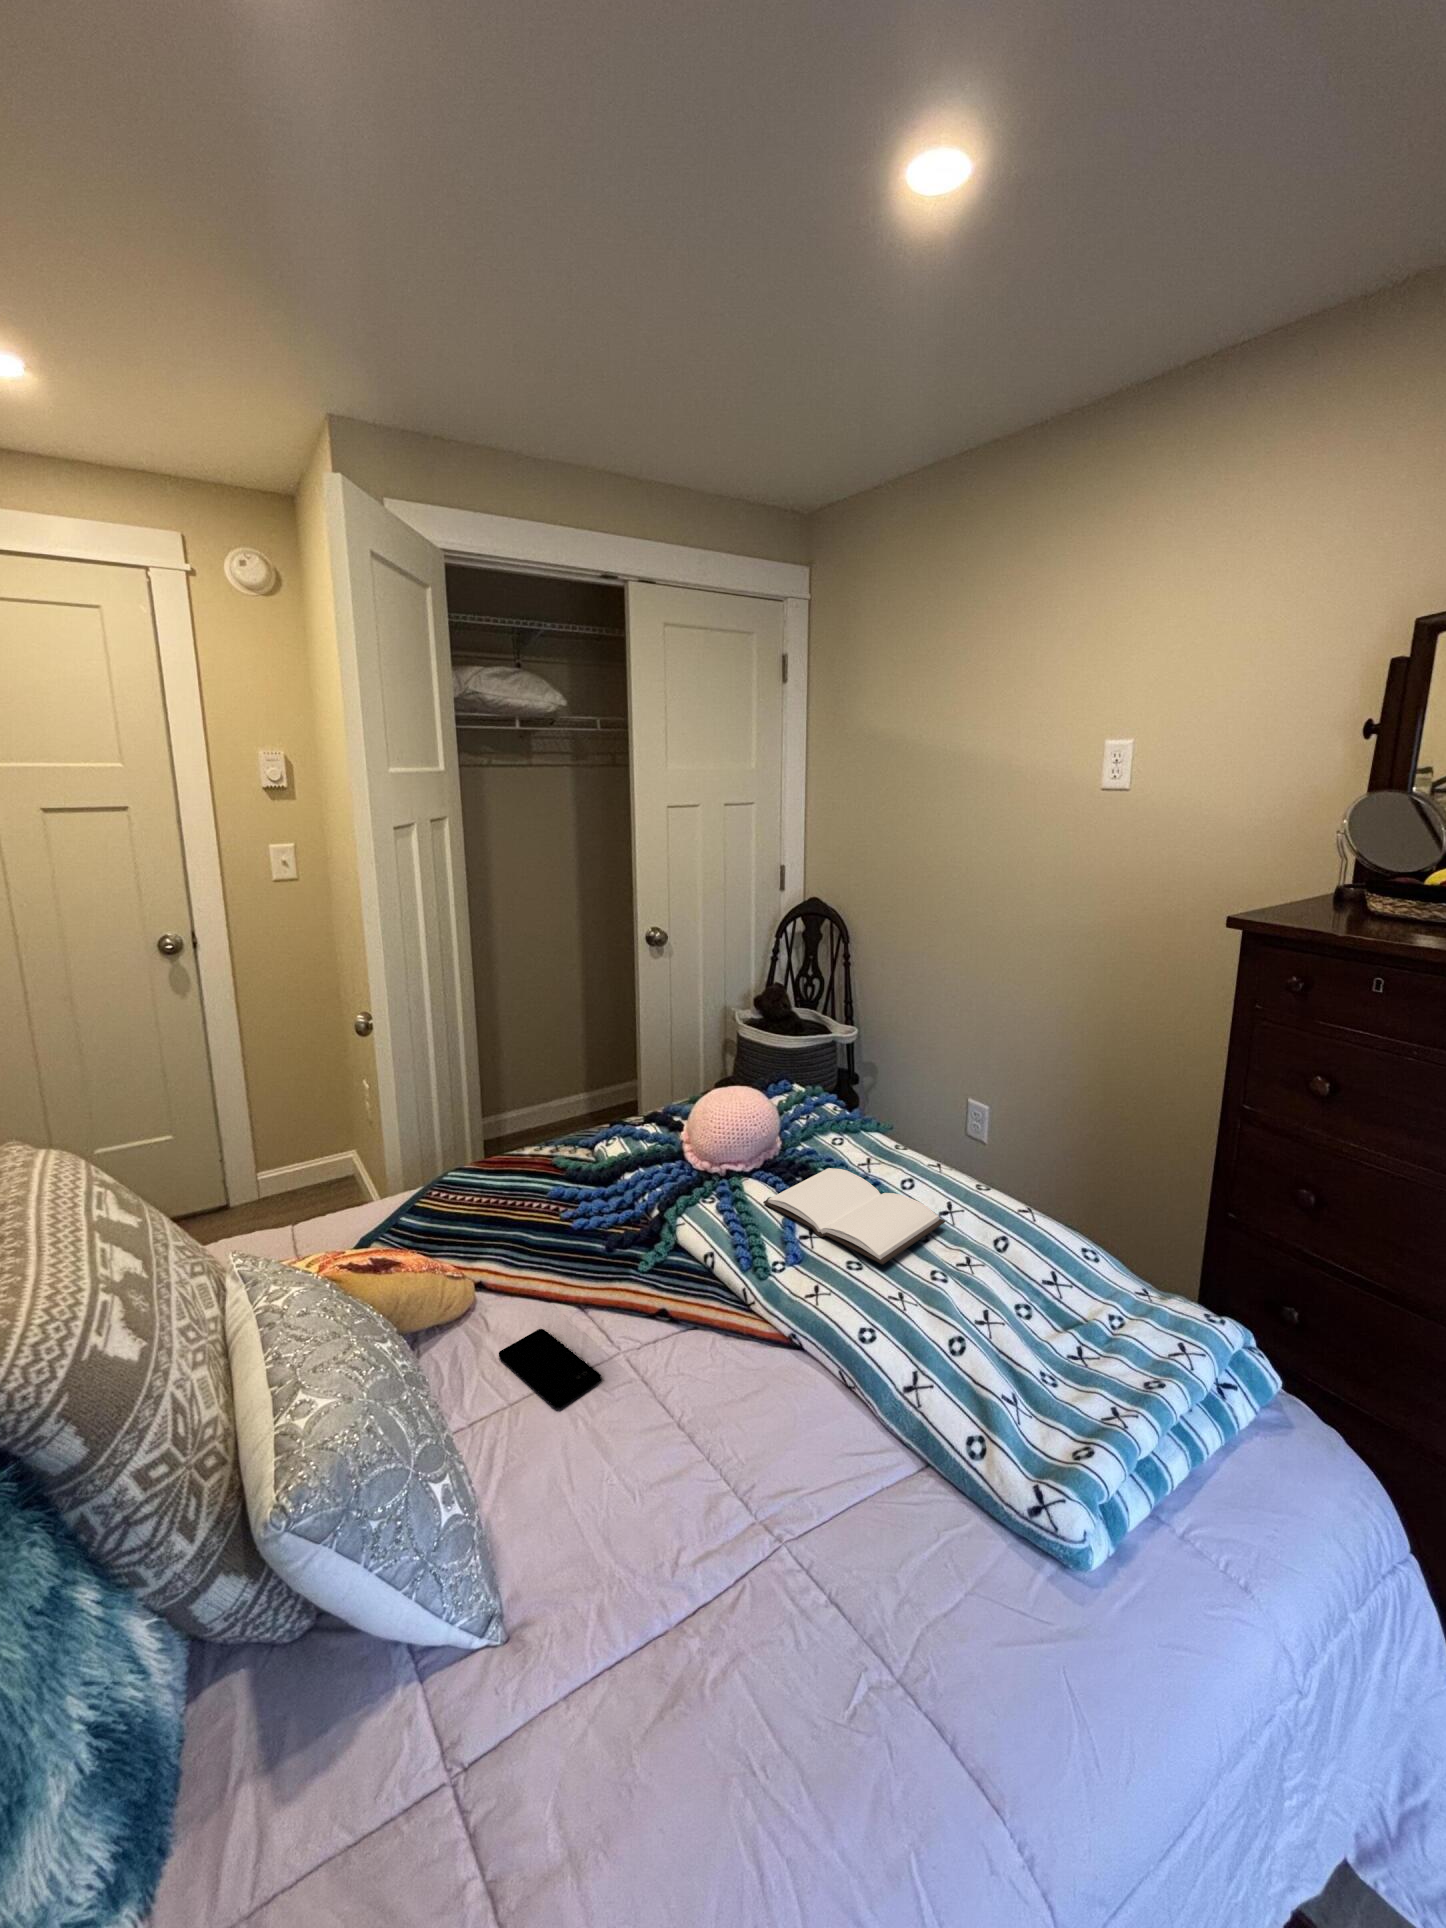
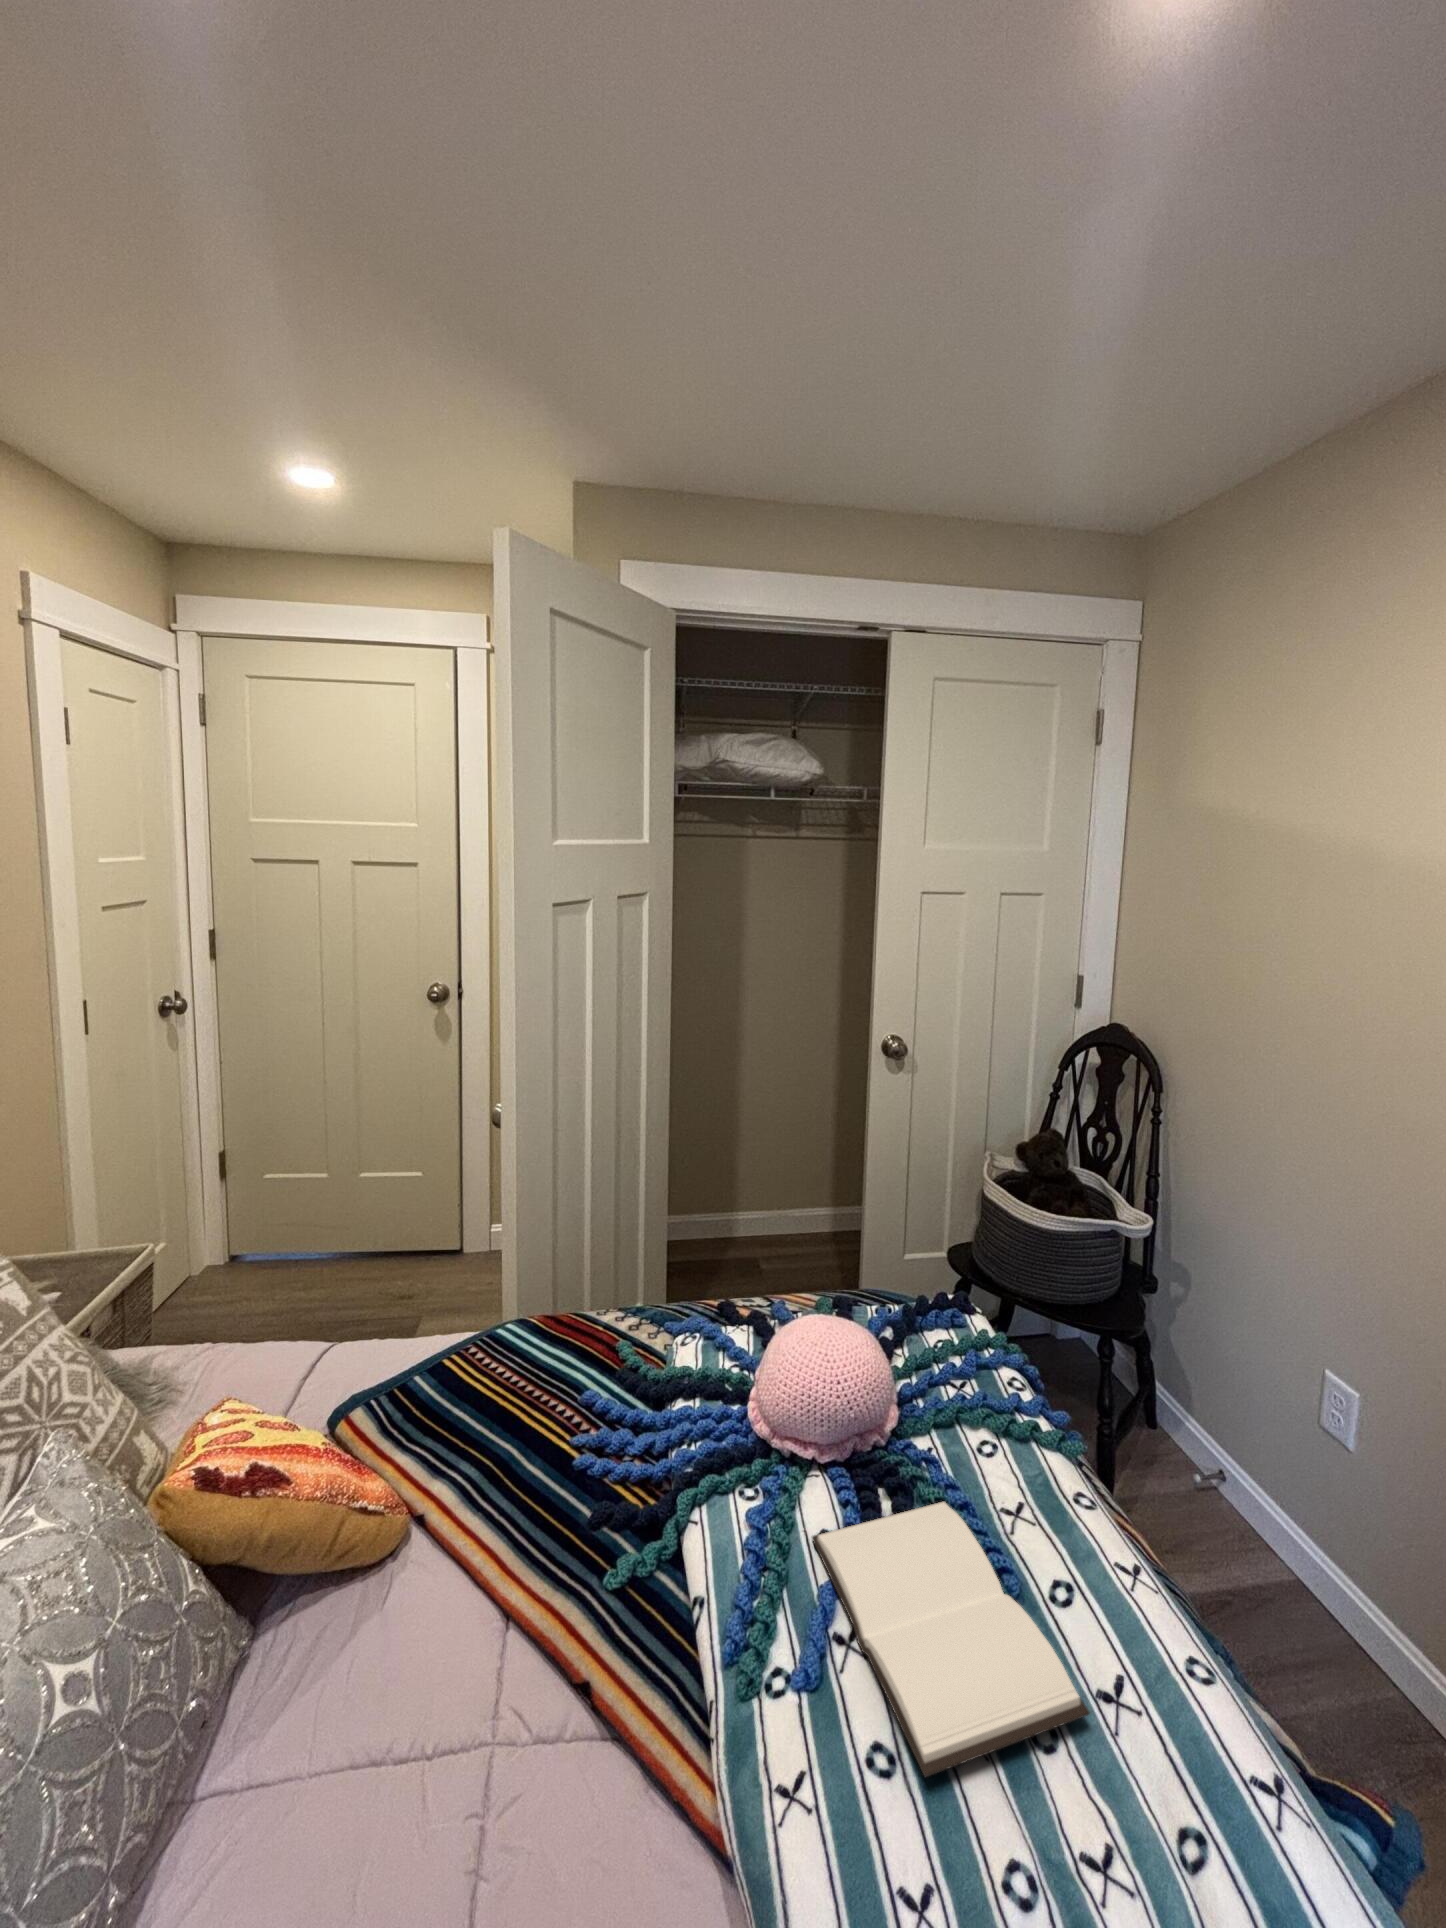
smartphone: present [499,1329,601,1408] -> none [359,1636,449,1816]

